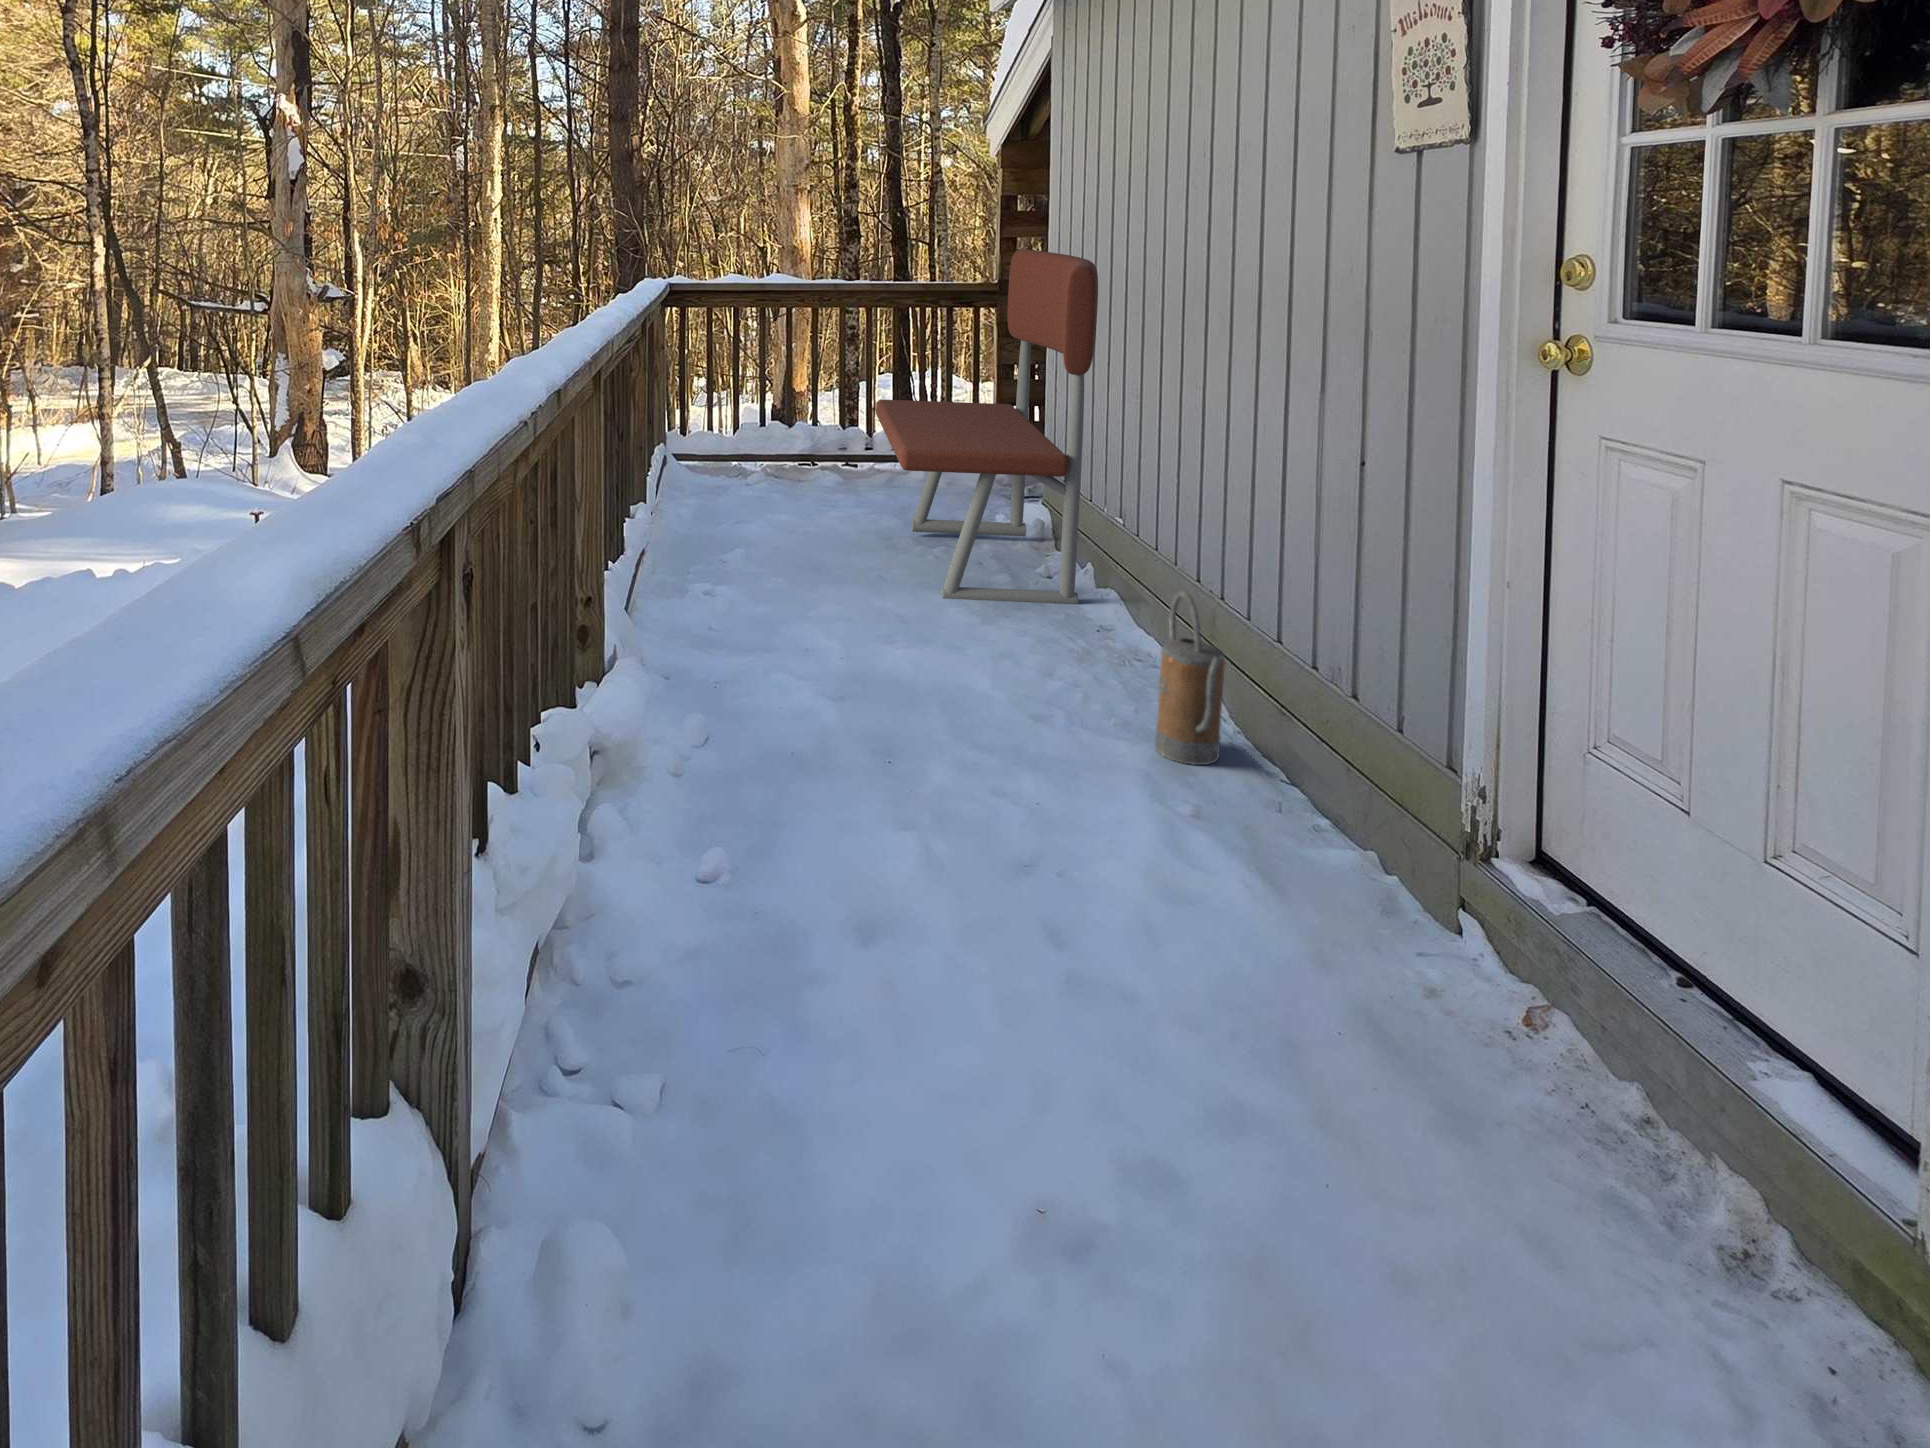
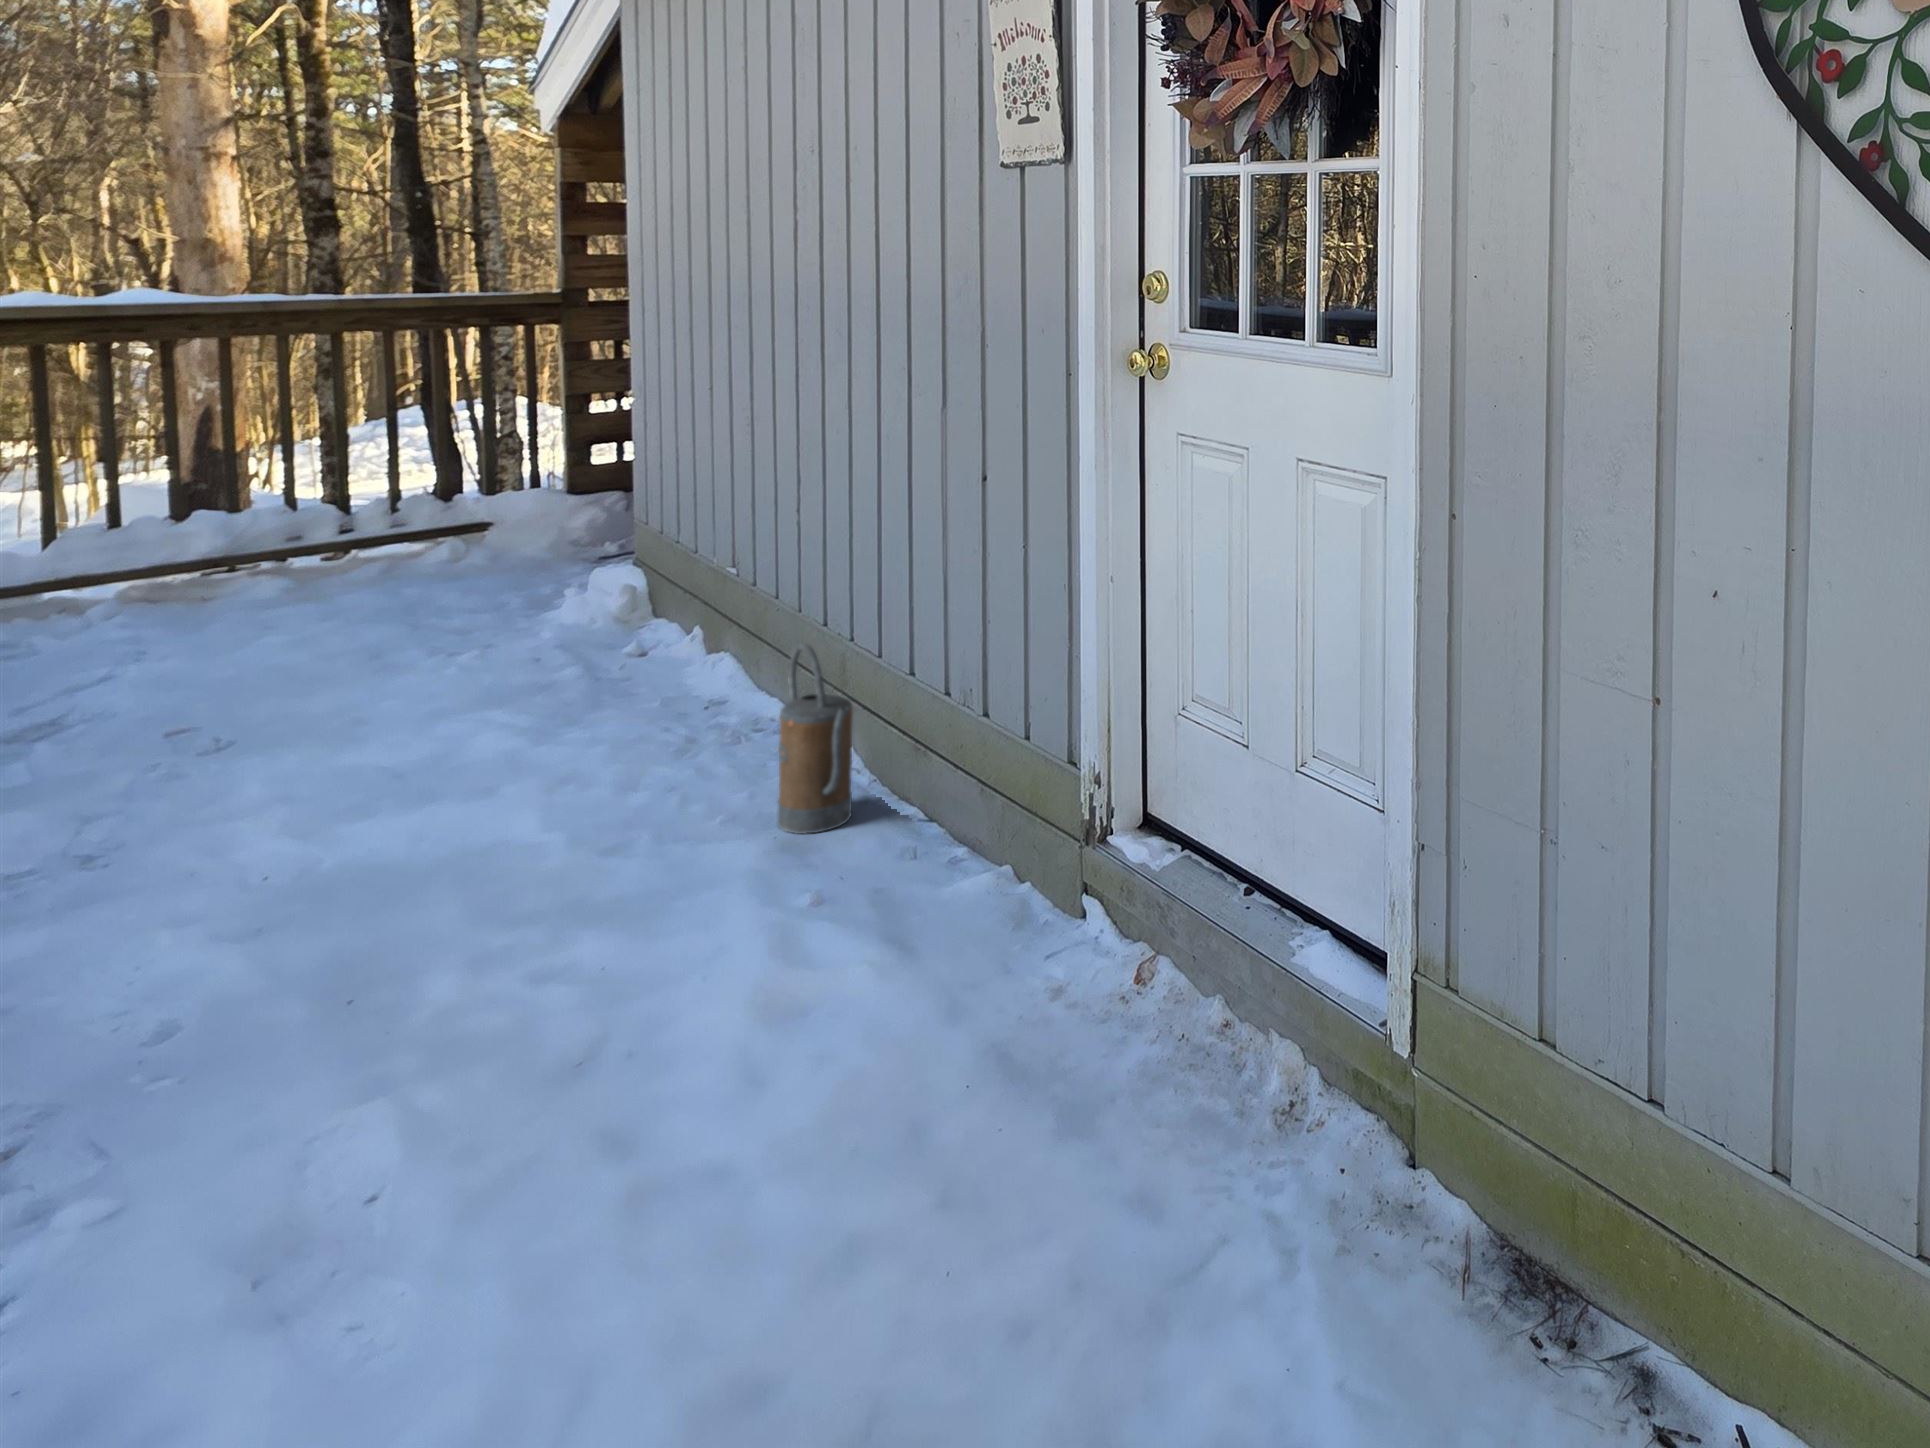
bench: present [876,249,1098,604] -> none [372,252,688,712]

